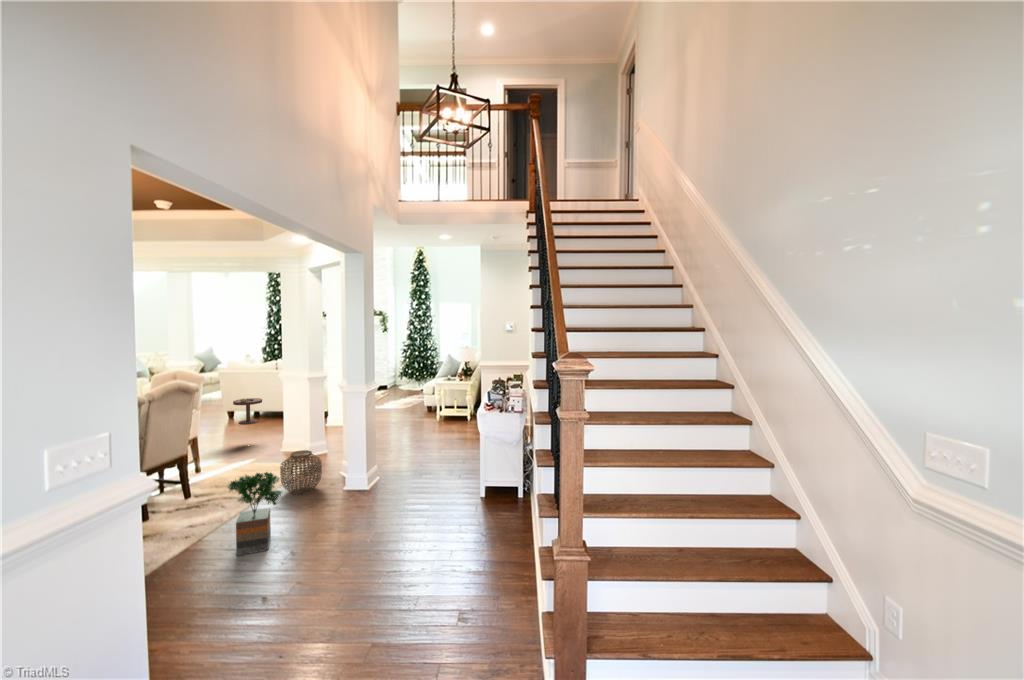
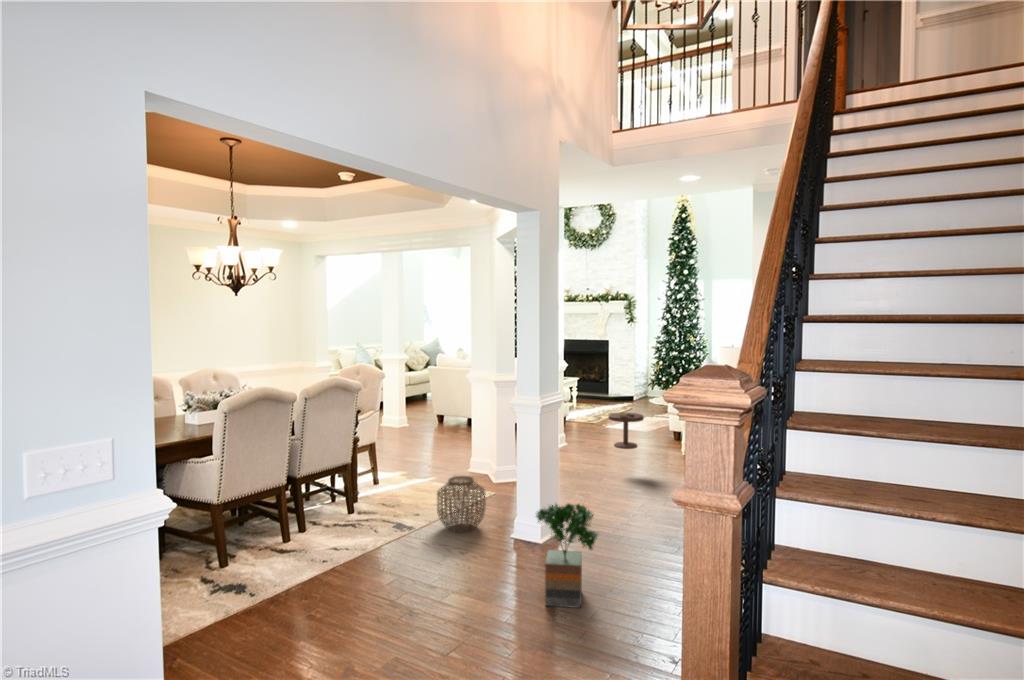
side table: present [233,398,262,425] -> present [609,412,644,449]
potted tree: present [228,472,282,556] -> present [536,504,599,608]

